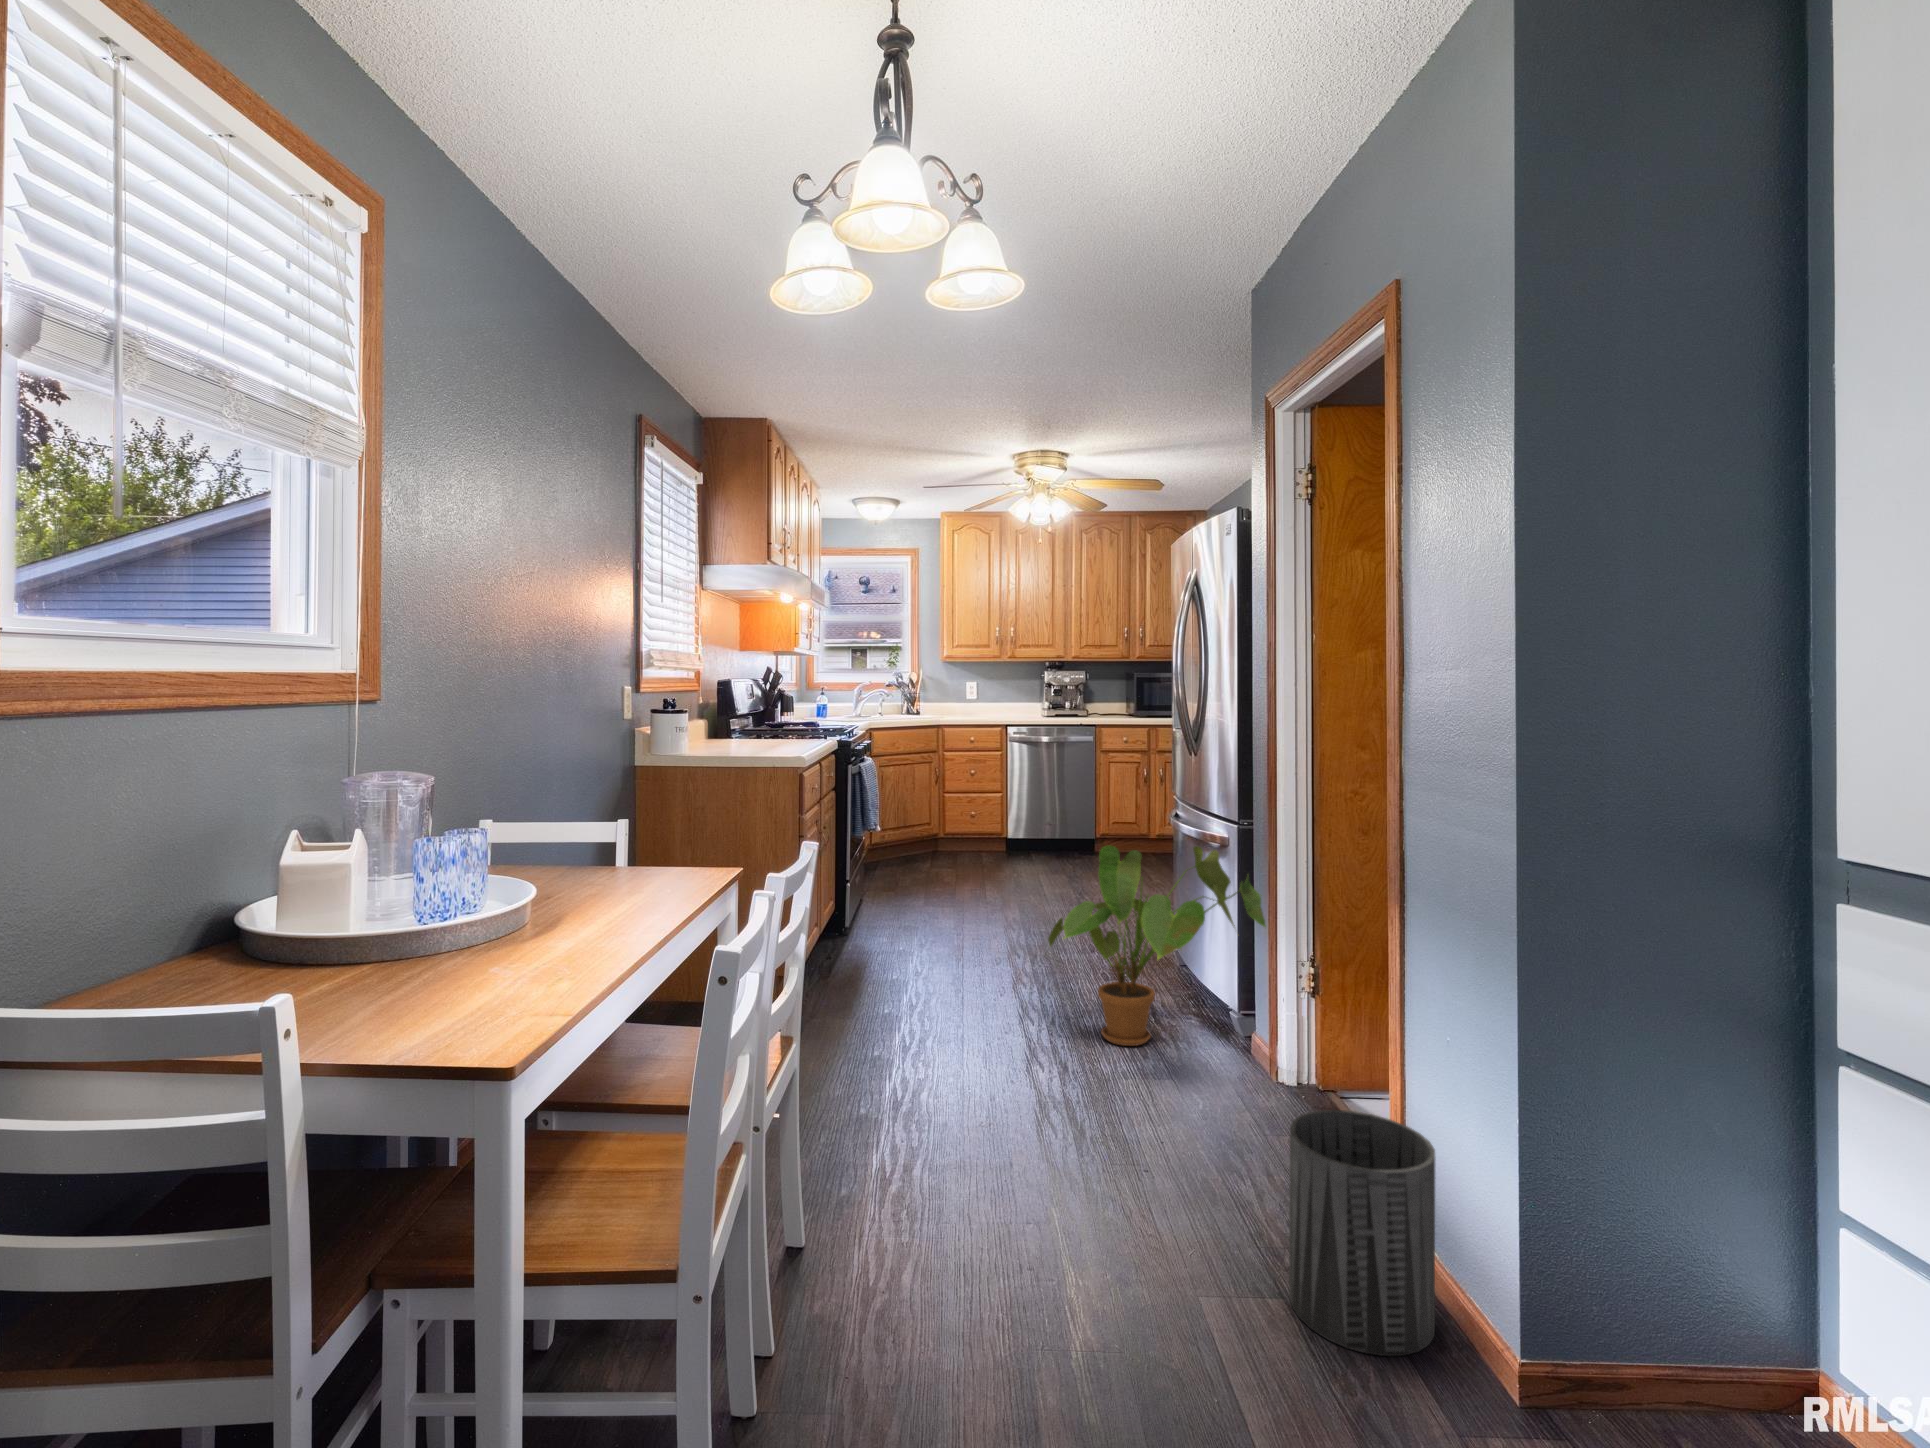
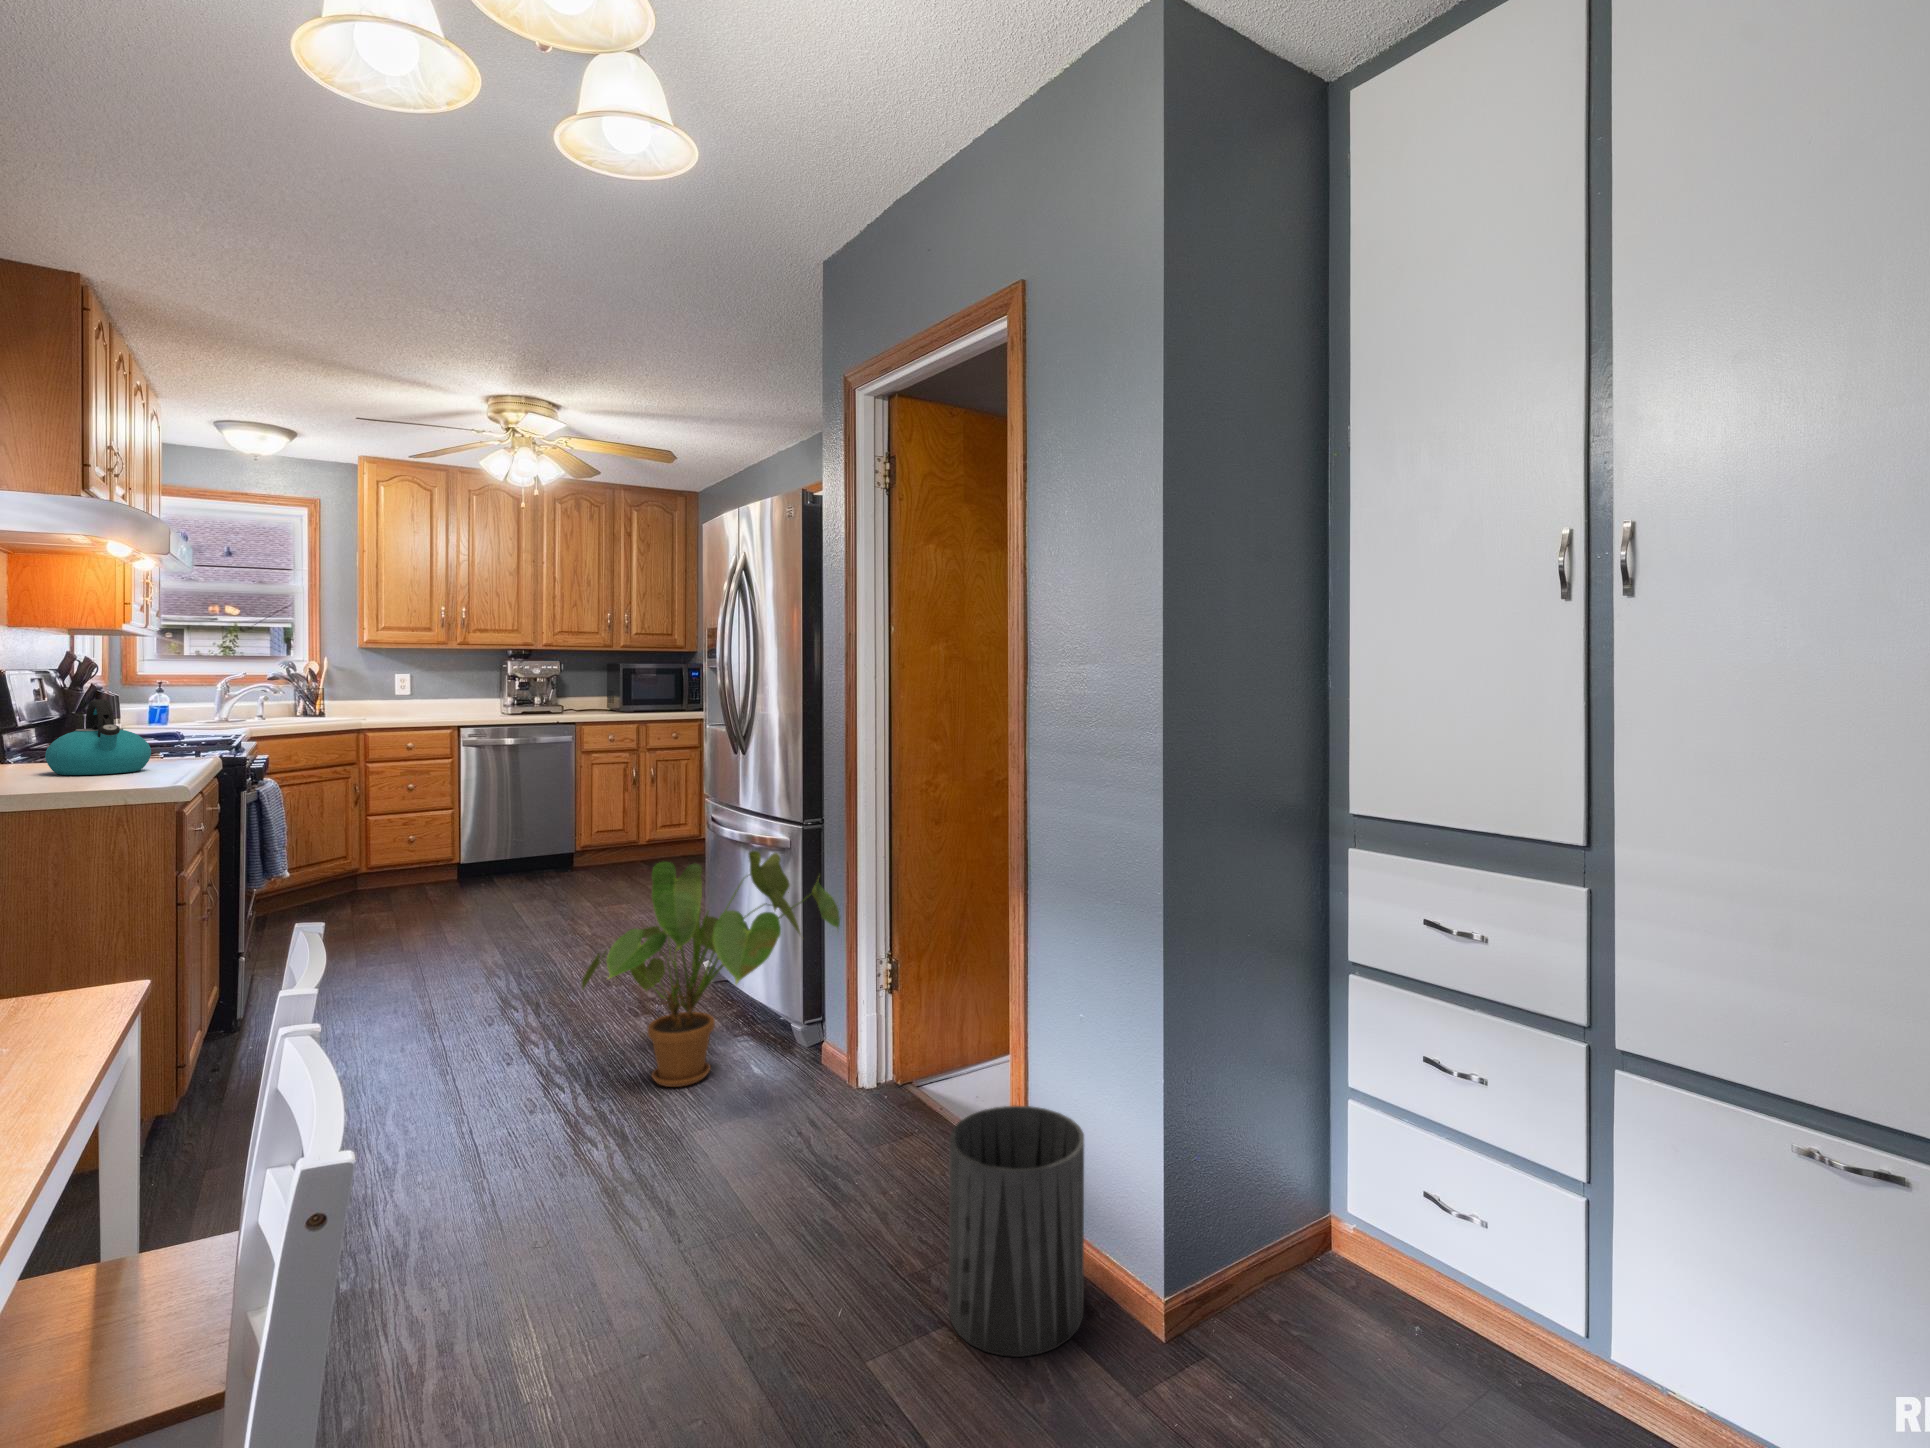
kettle: none [743,699,794,749] -> present [45,699,151,775]

